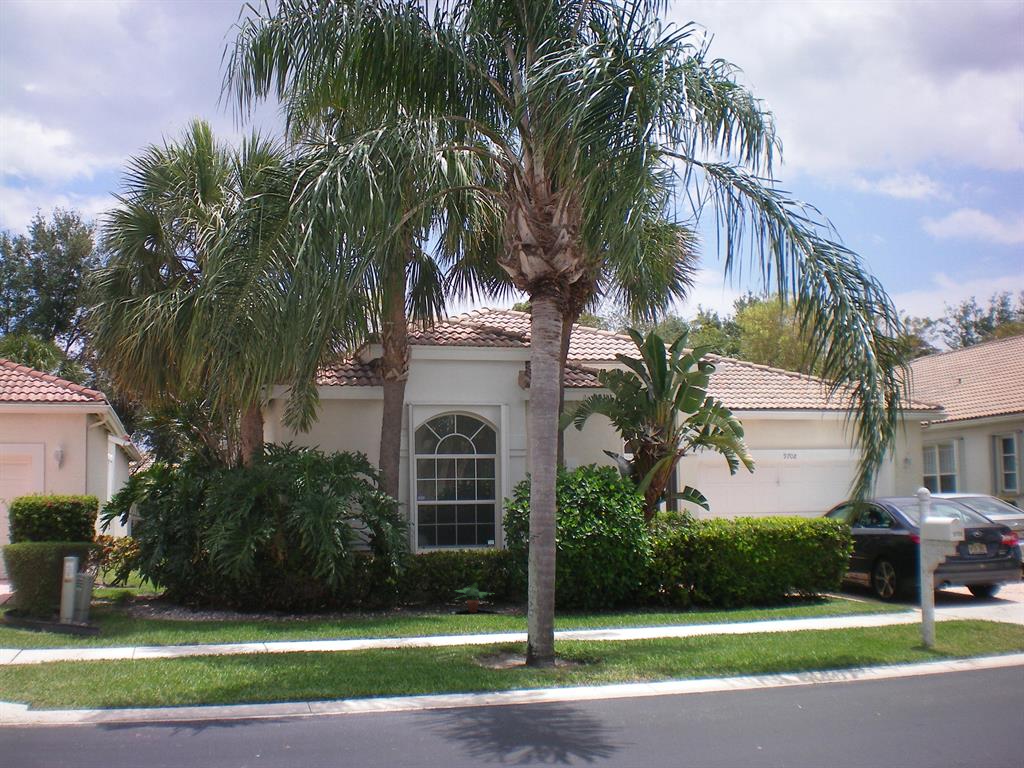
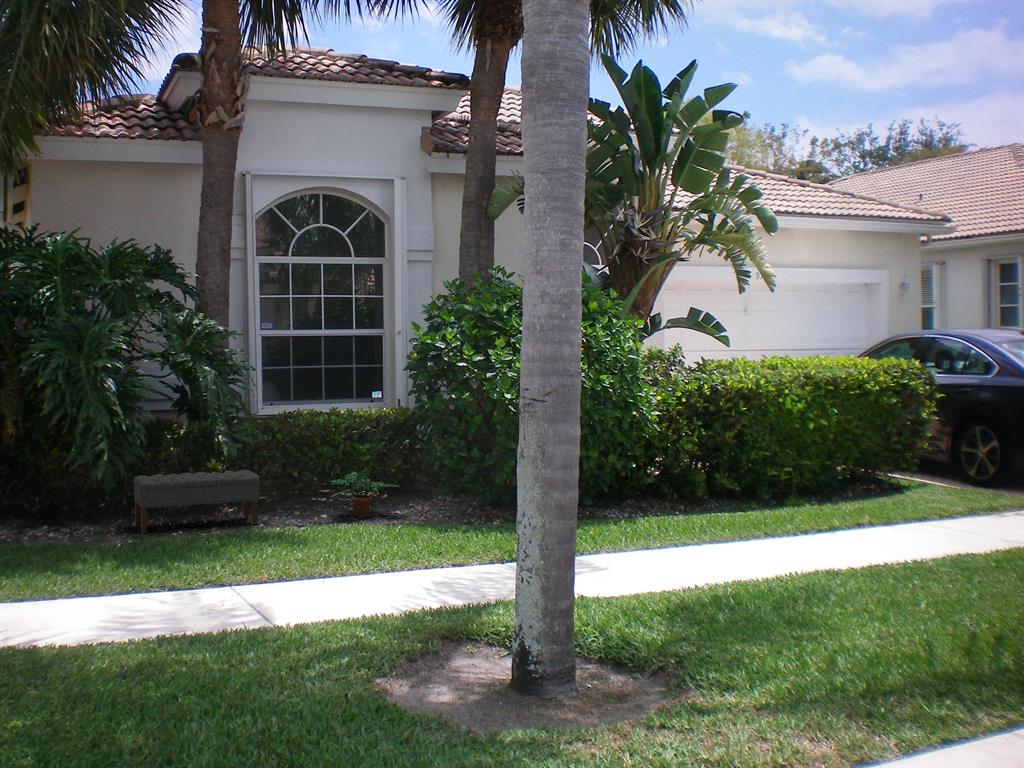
bench: none [346,583,415,616] -> present [133,470,260,534]

